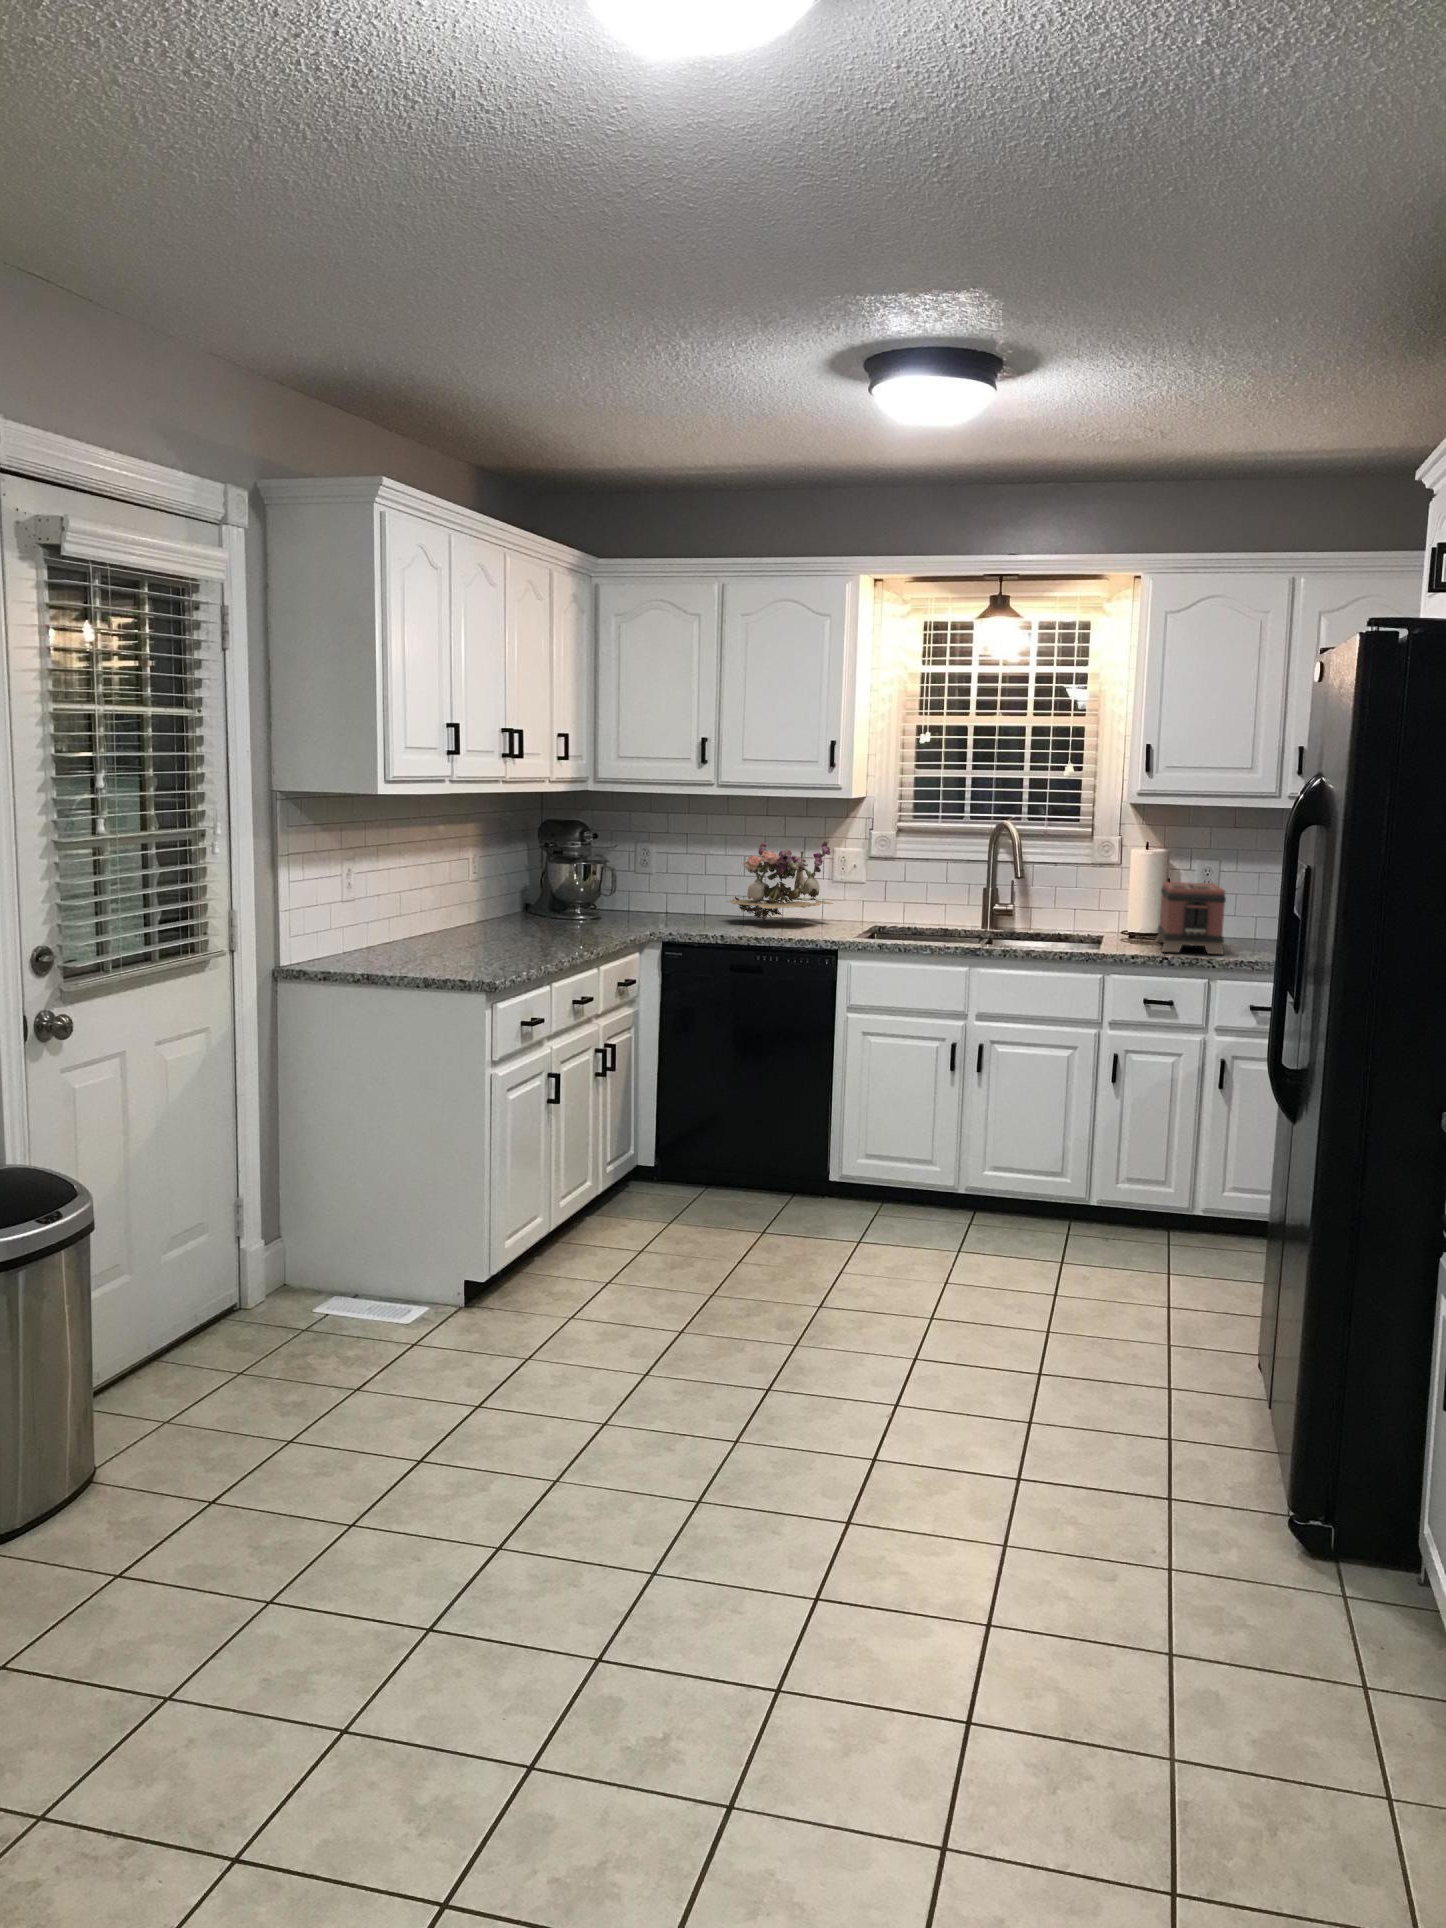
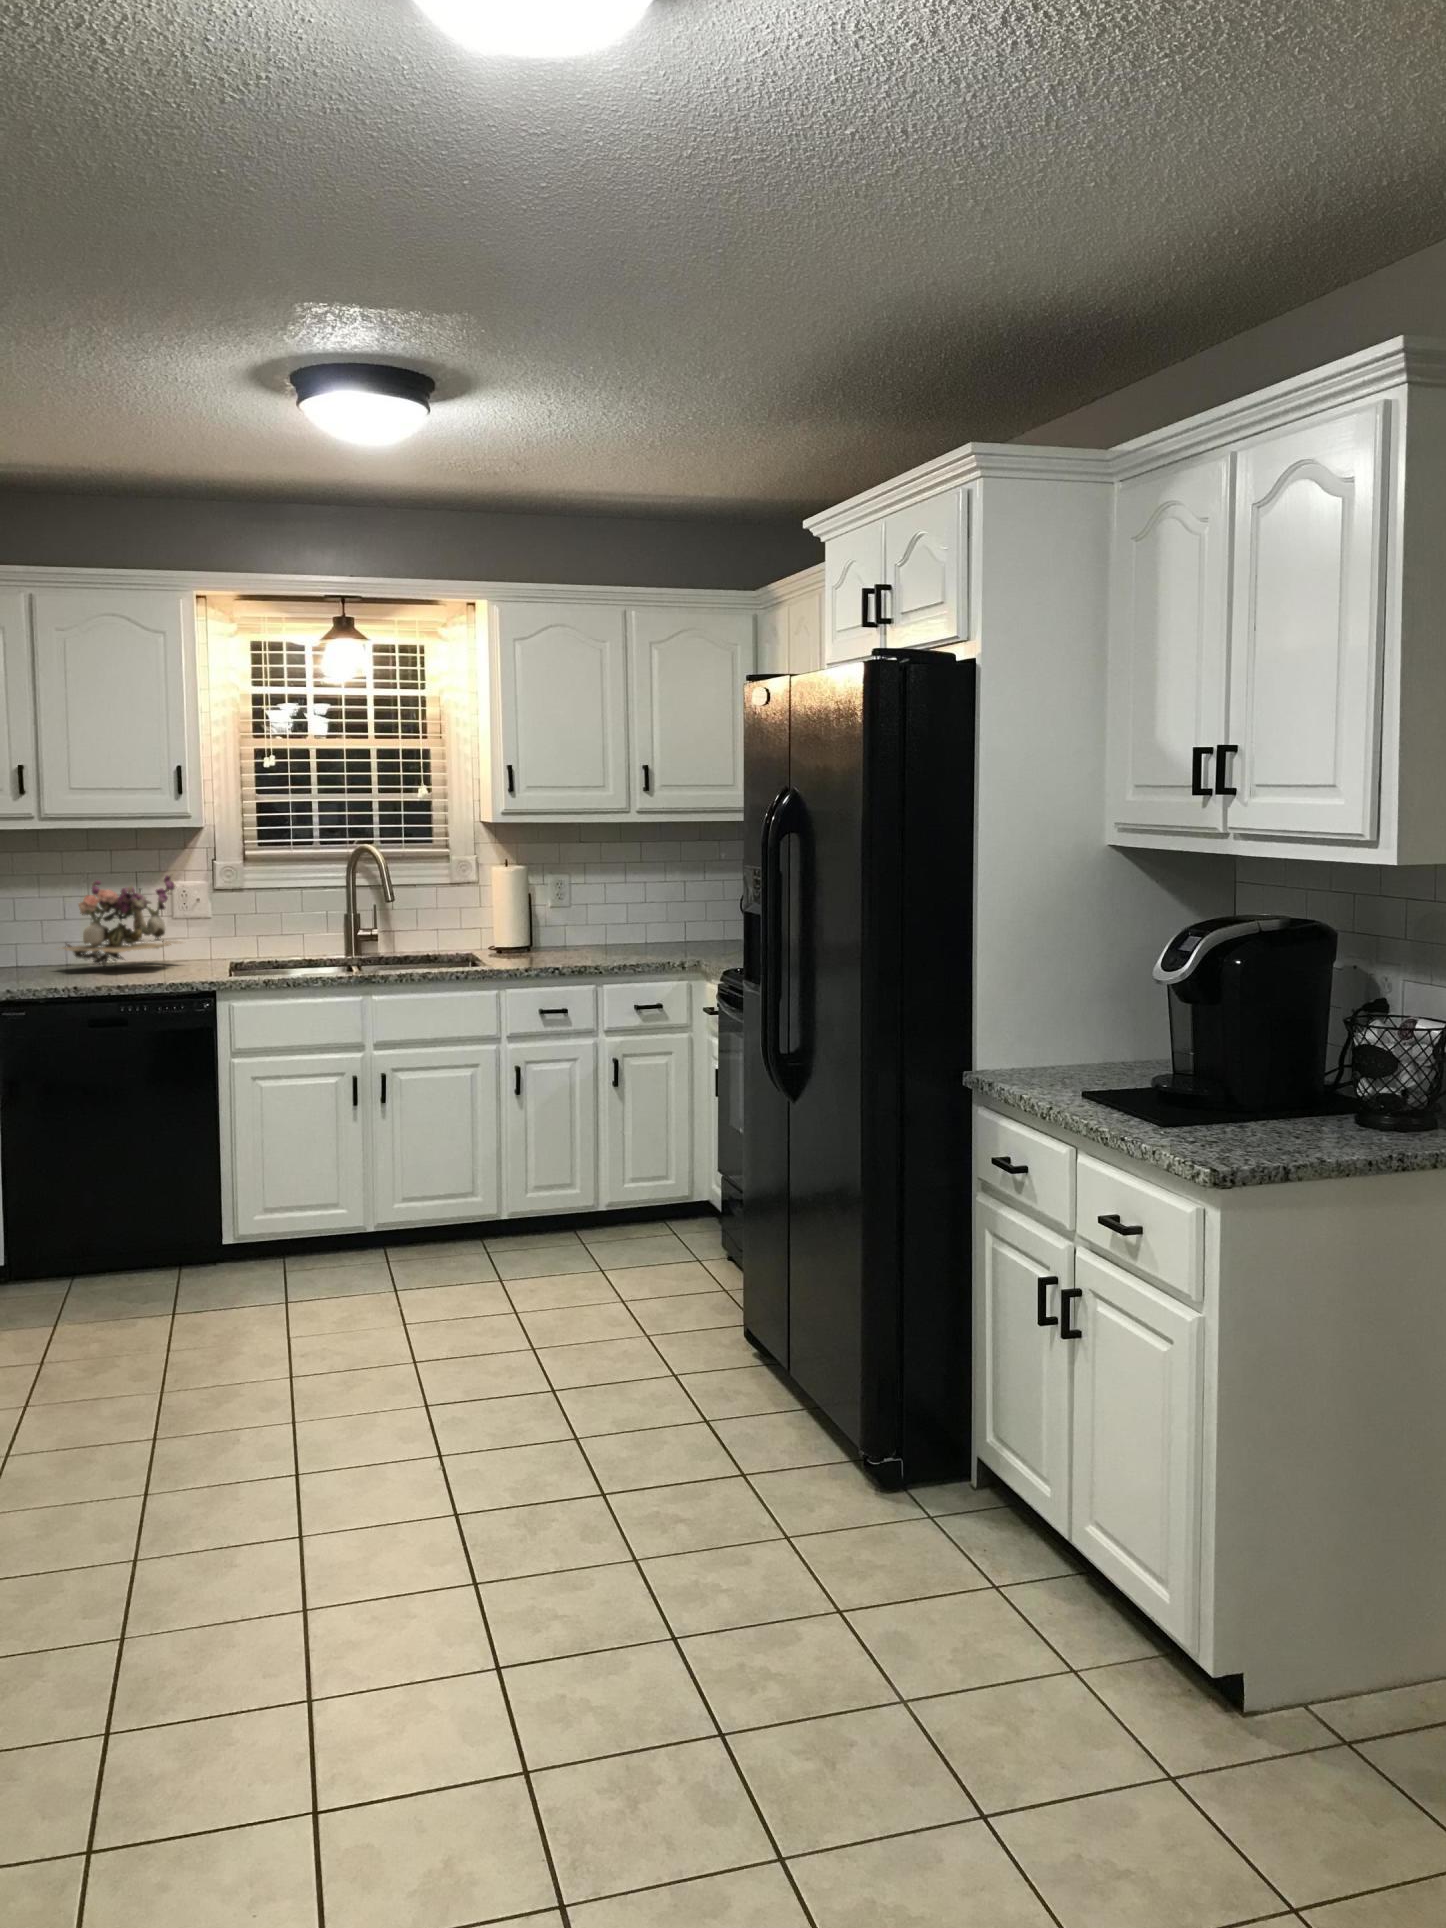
toaster: present [1156,882,1226,954] -> none [528,896,603,964]

